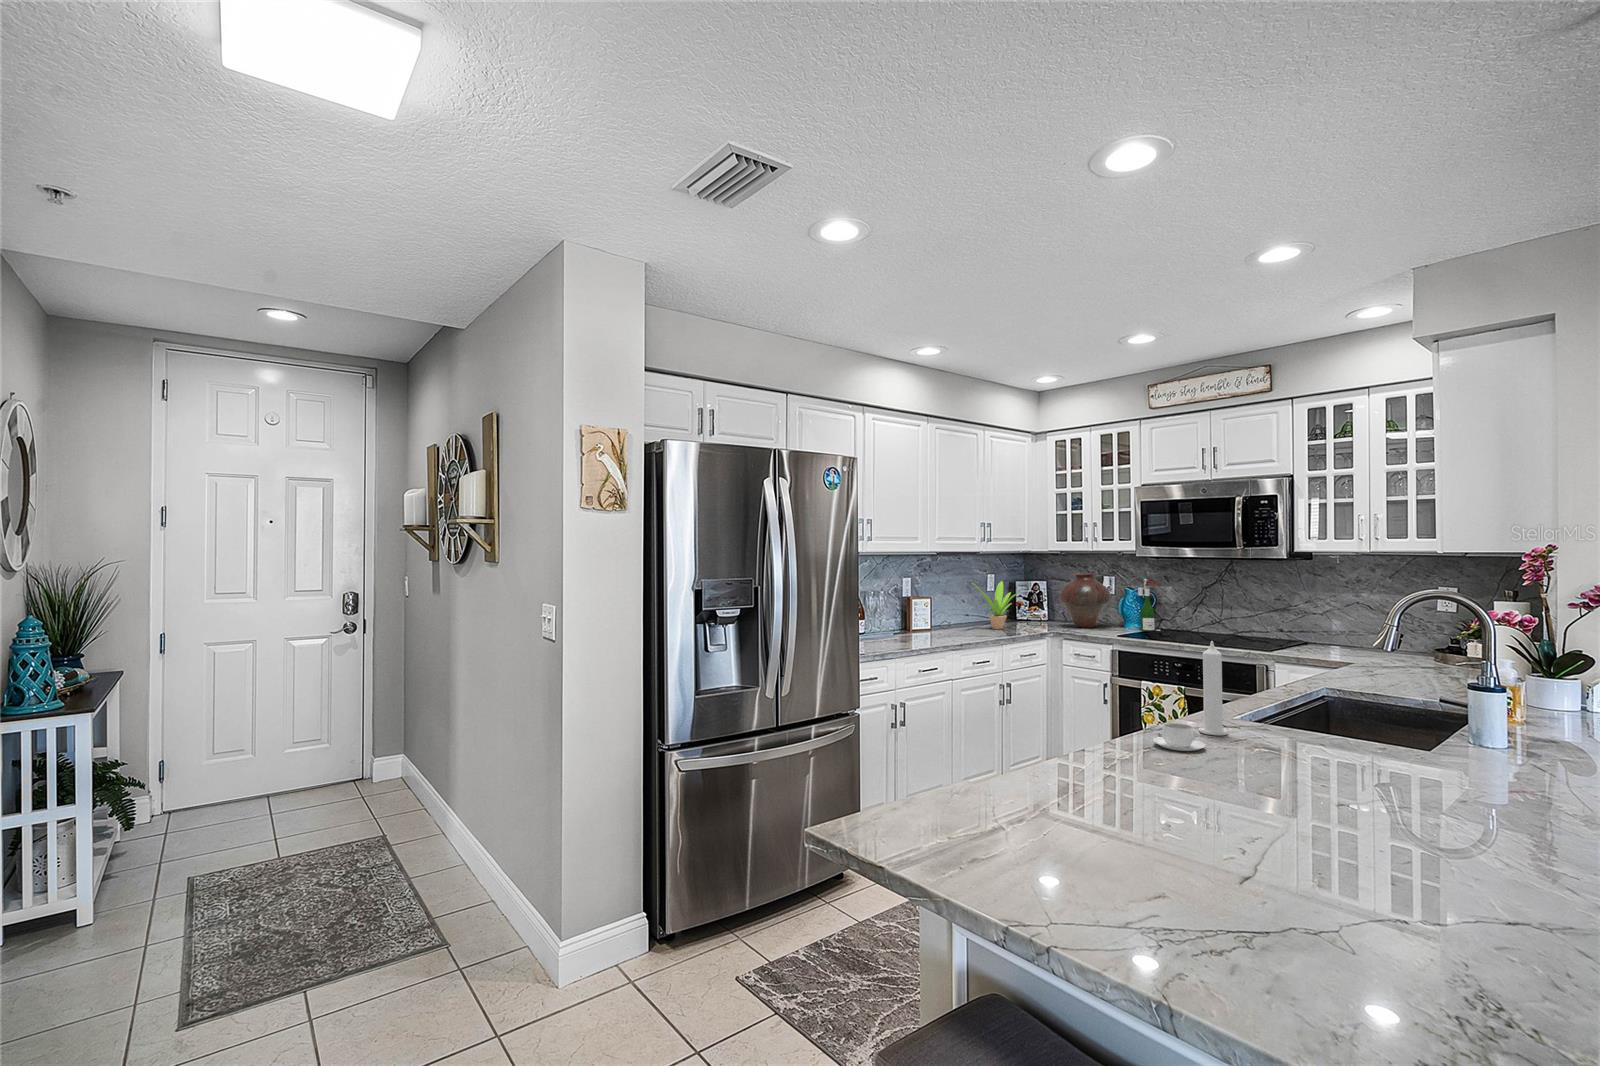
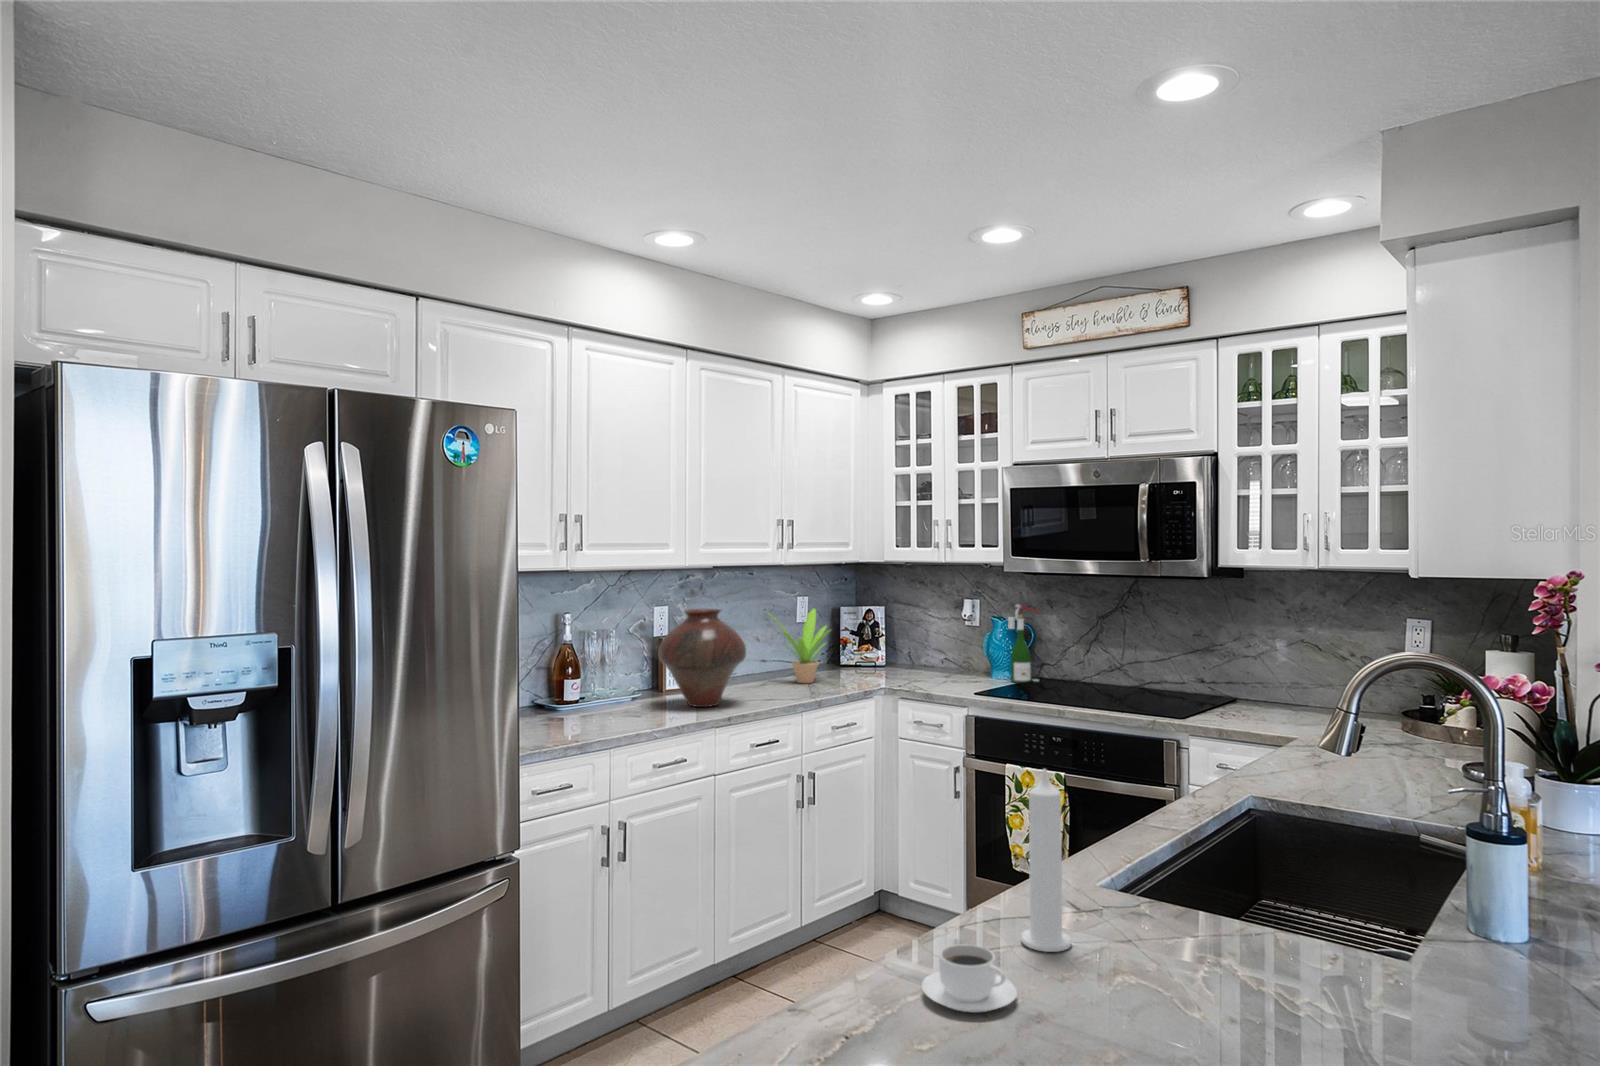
vase: present [1059,573,1111,628] -> present [658,609,746,707]

